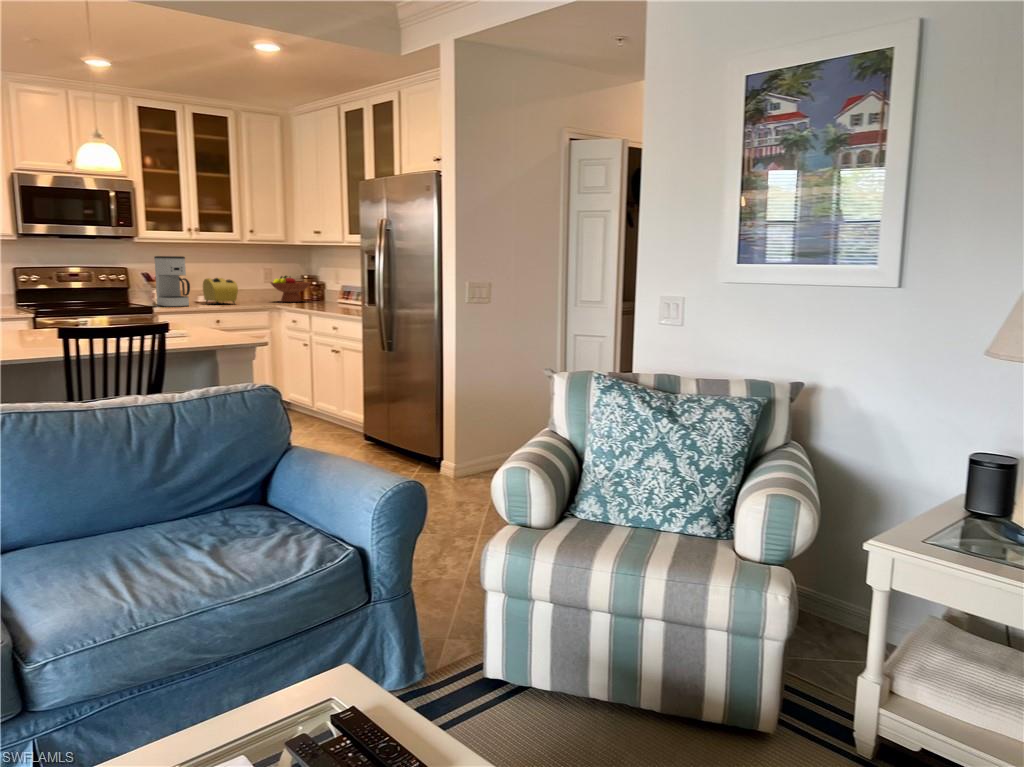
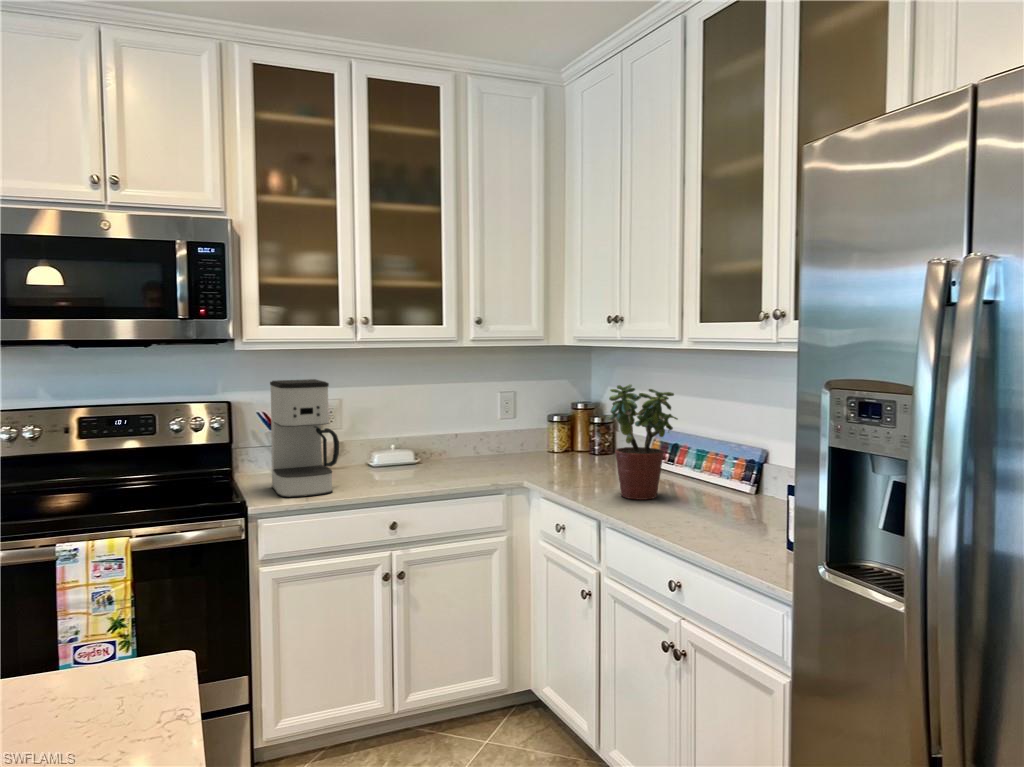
potted plant: none [313,258,342,306] -> present [609,384,678,500]
fruit bowl: present [271,276,310,302] -> none [511,411,595,468]
toaster: present [203,278,238,304] -> none [374,422,441,485]

